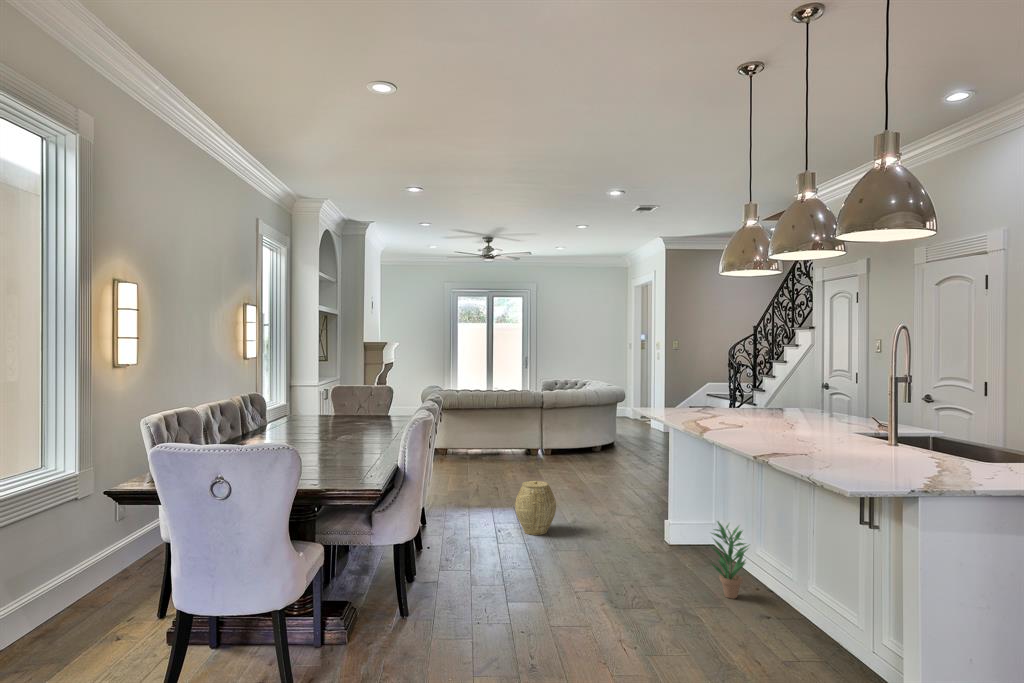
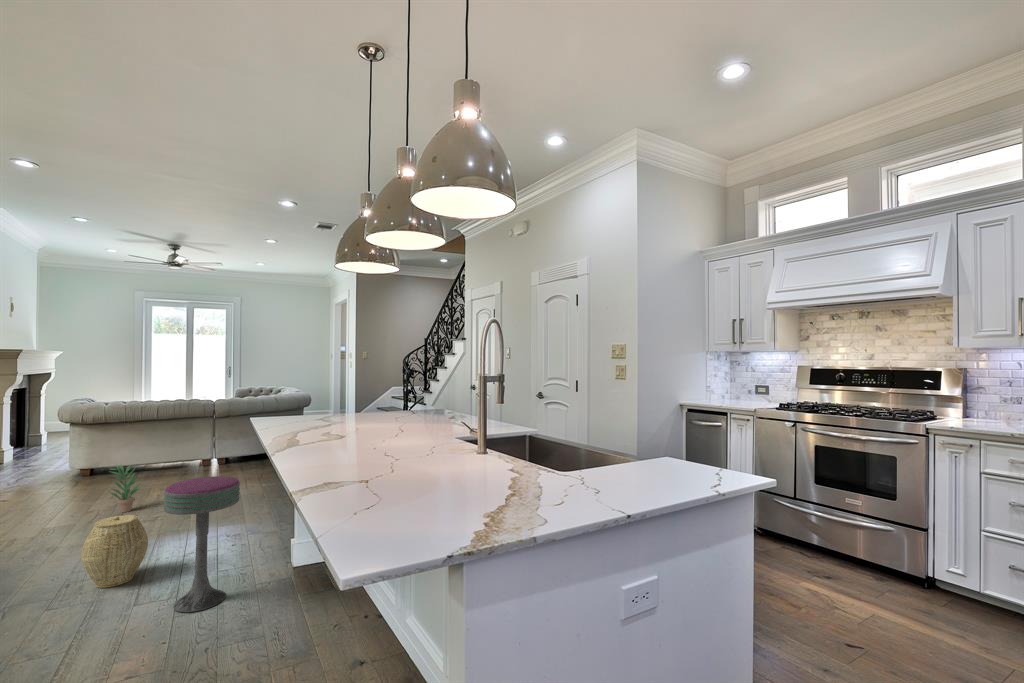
bar stool: none [584,456,637,561] -> present [164,476,240,612]
potted plant: present [711,521,749,599] -> present [110,464,140,512]

